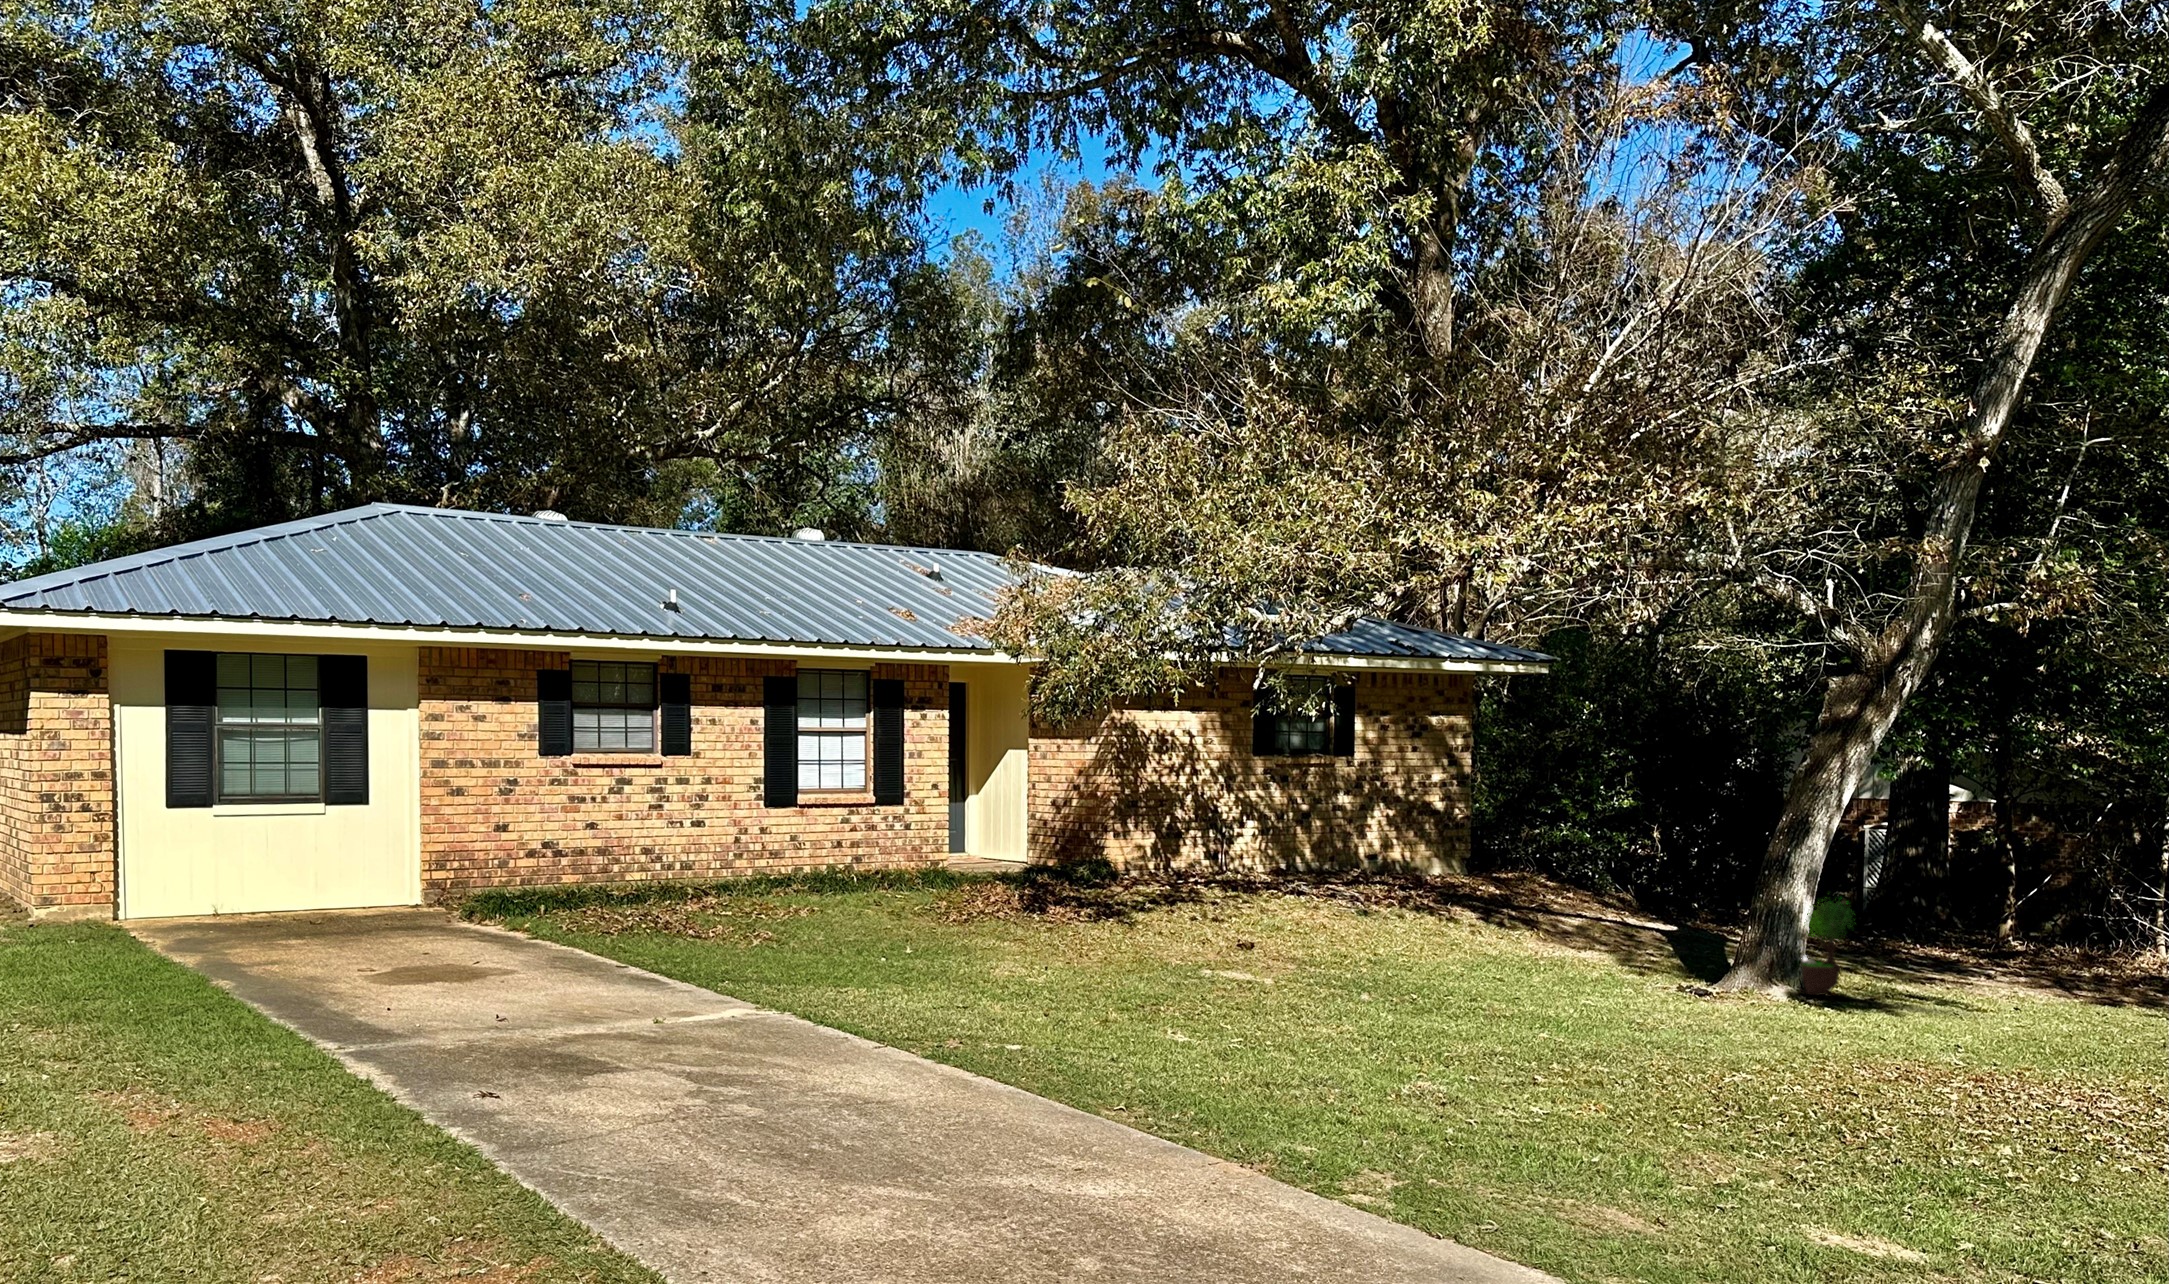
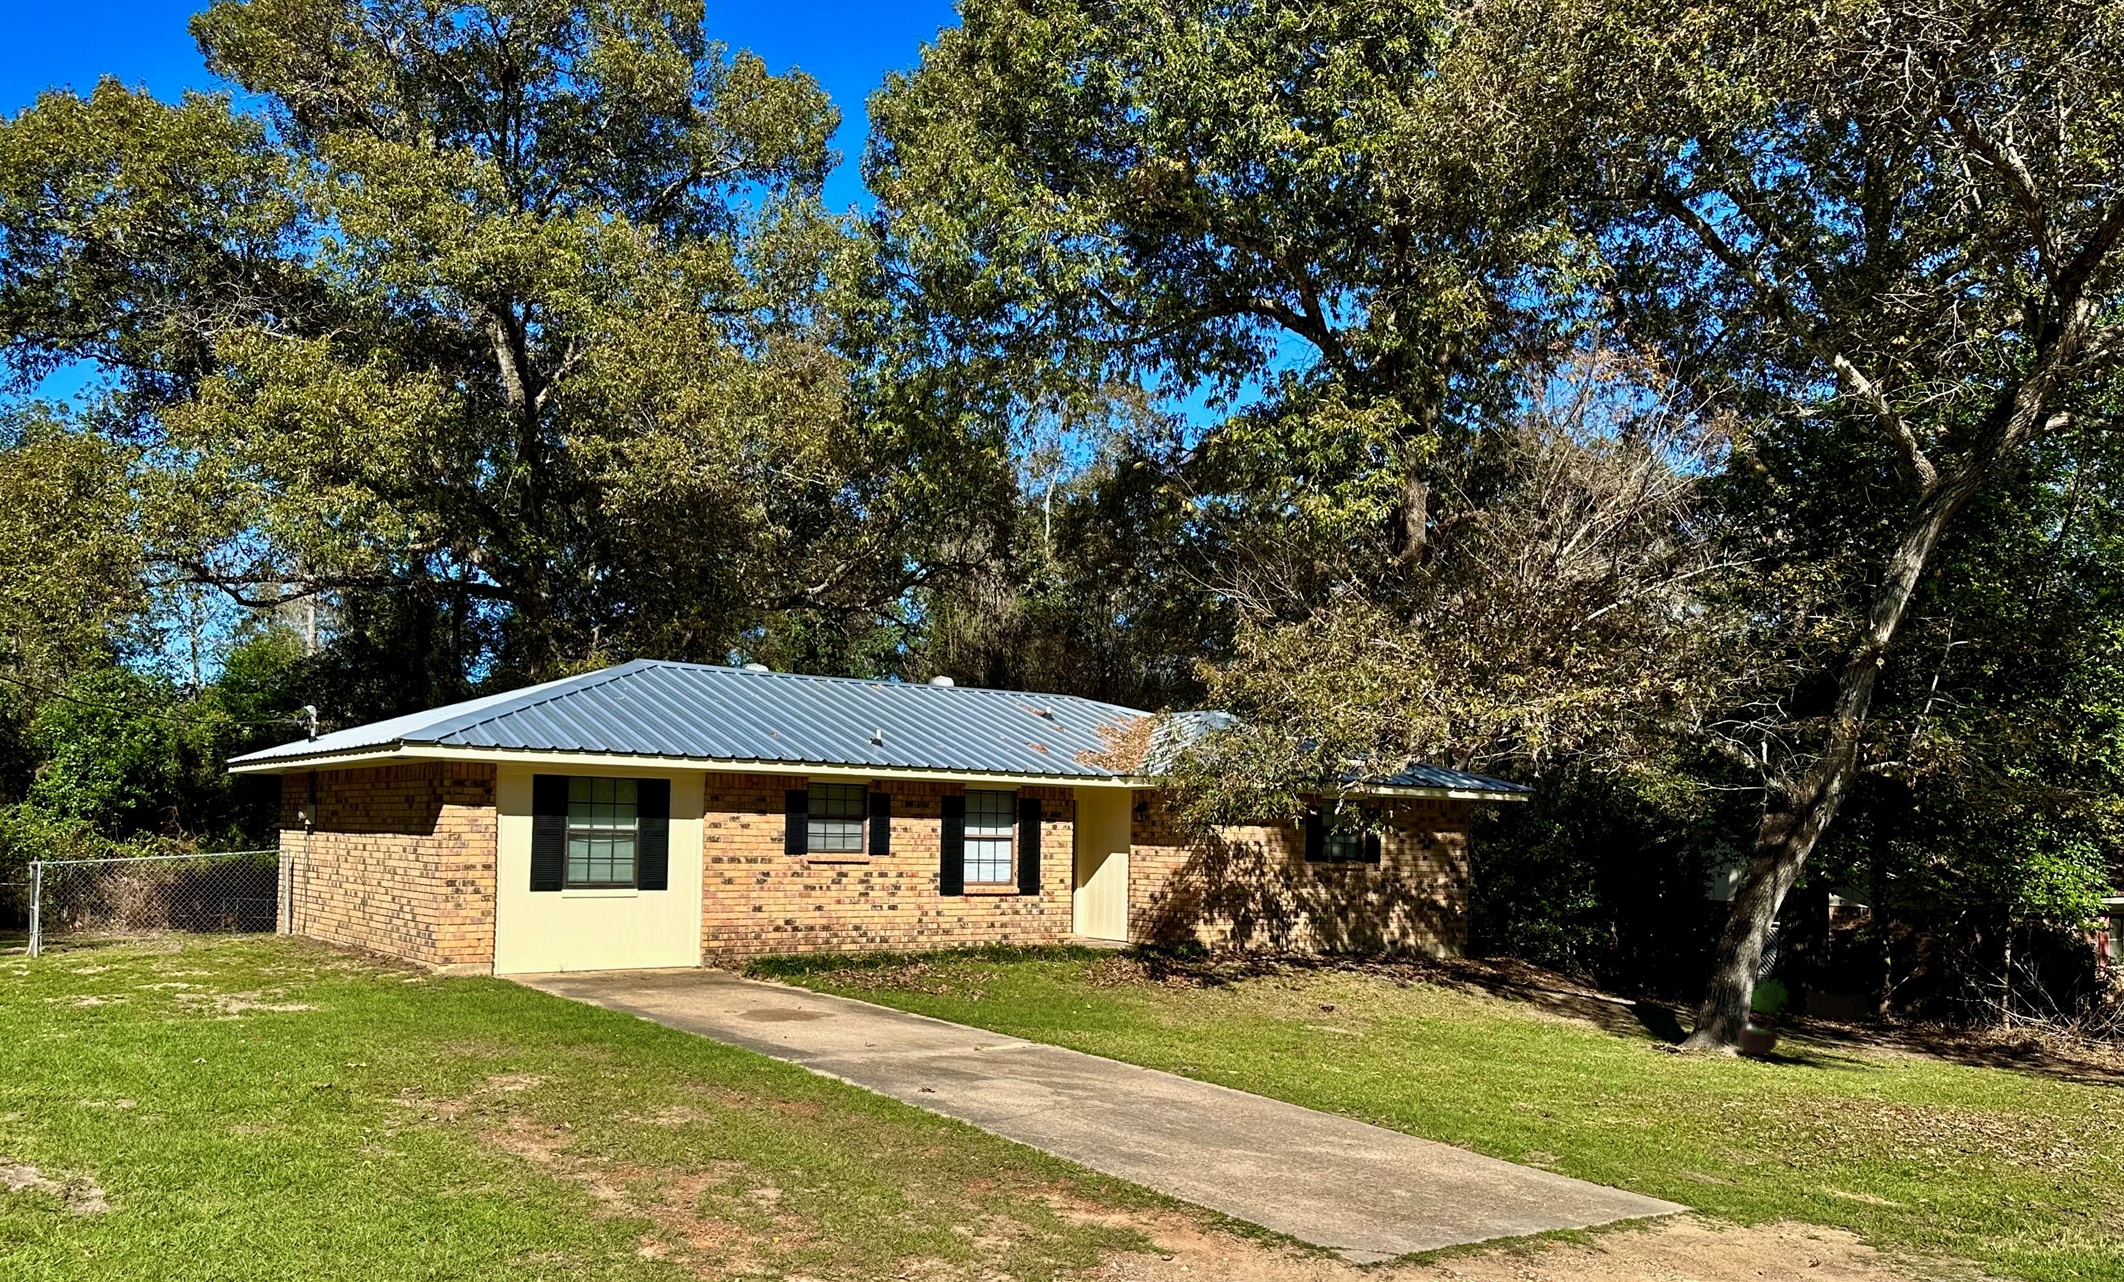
basket: none [1889,906,1964,943] -> present [1807,990,1868,1020]

